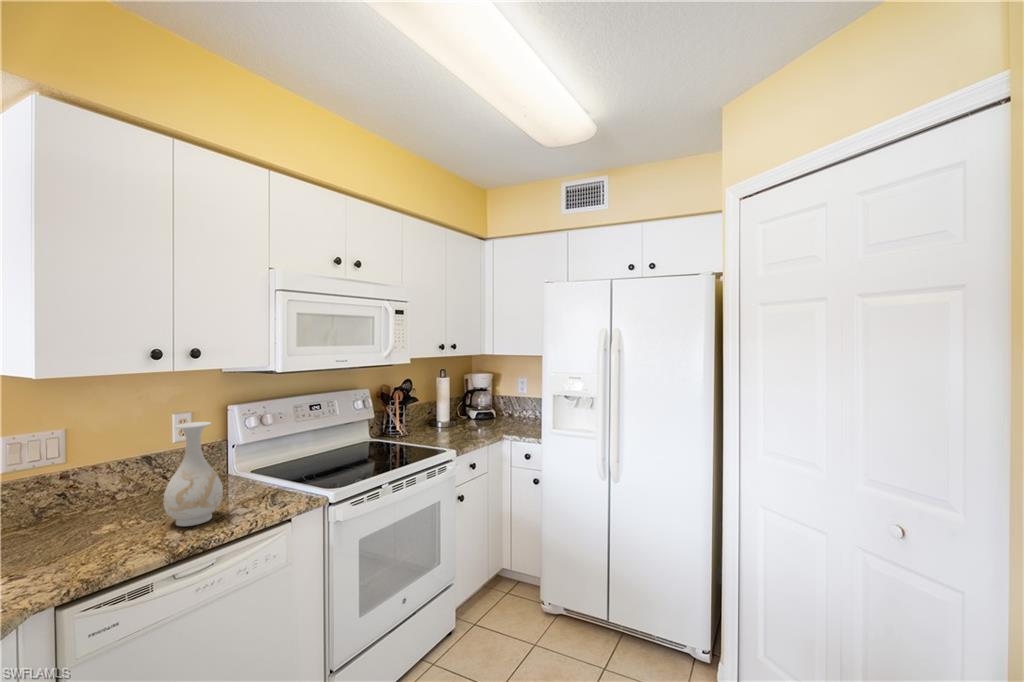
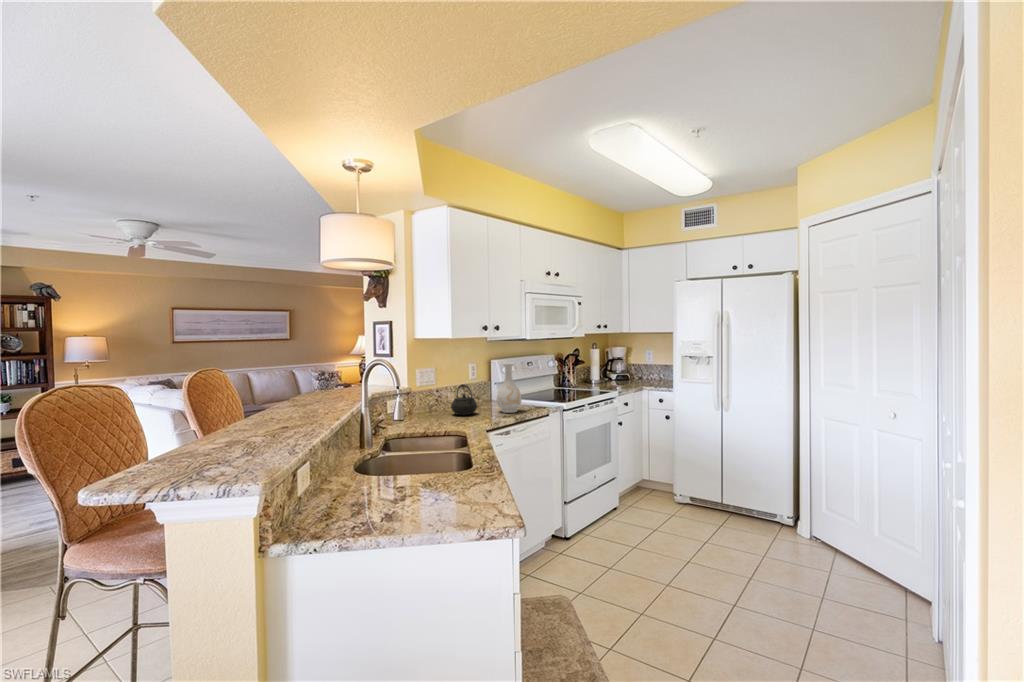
kettle: none [40,473,116,542] -> present [451,385,477,415]

